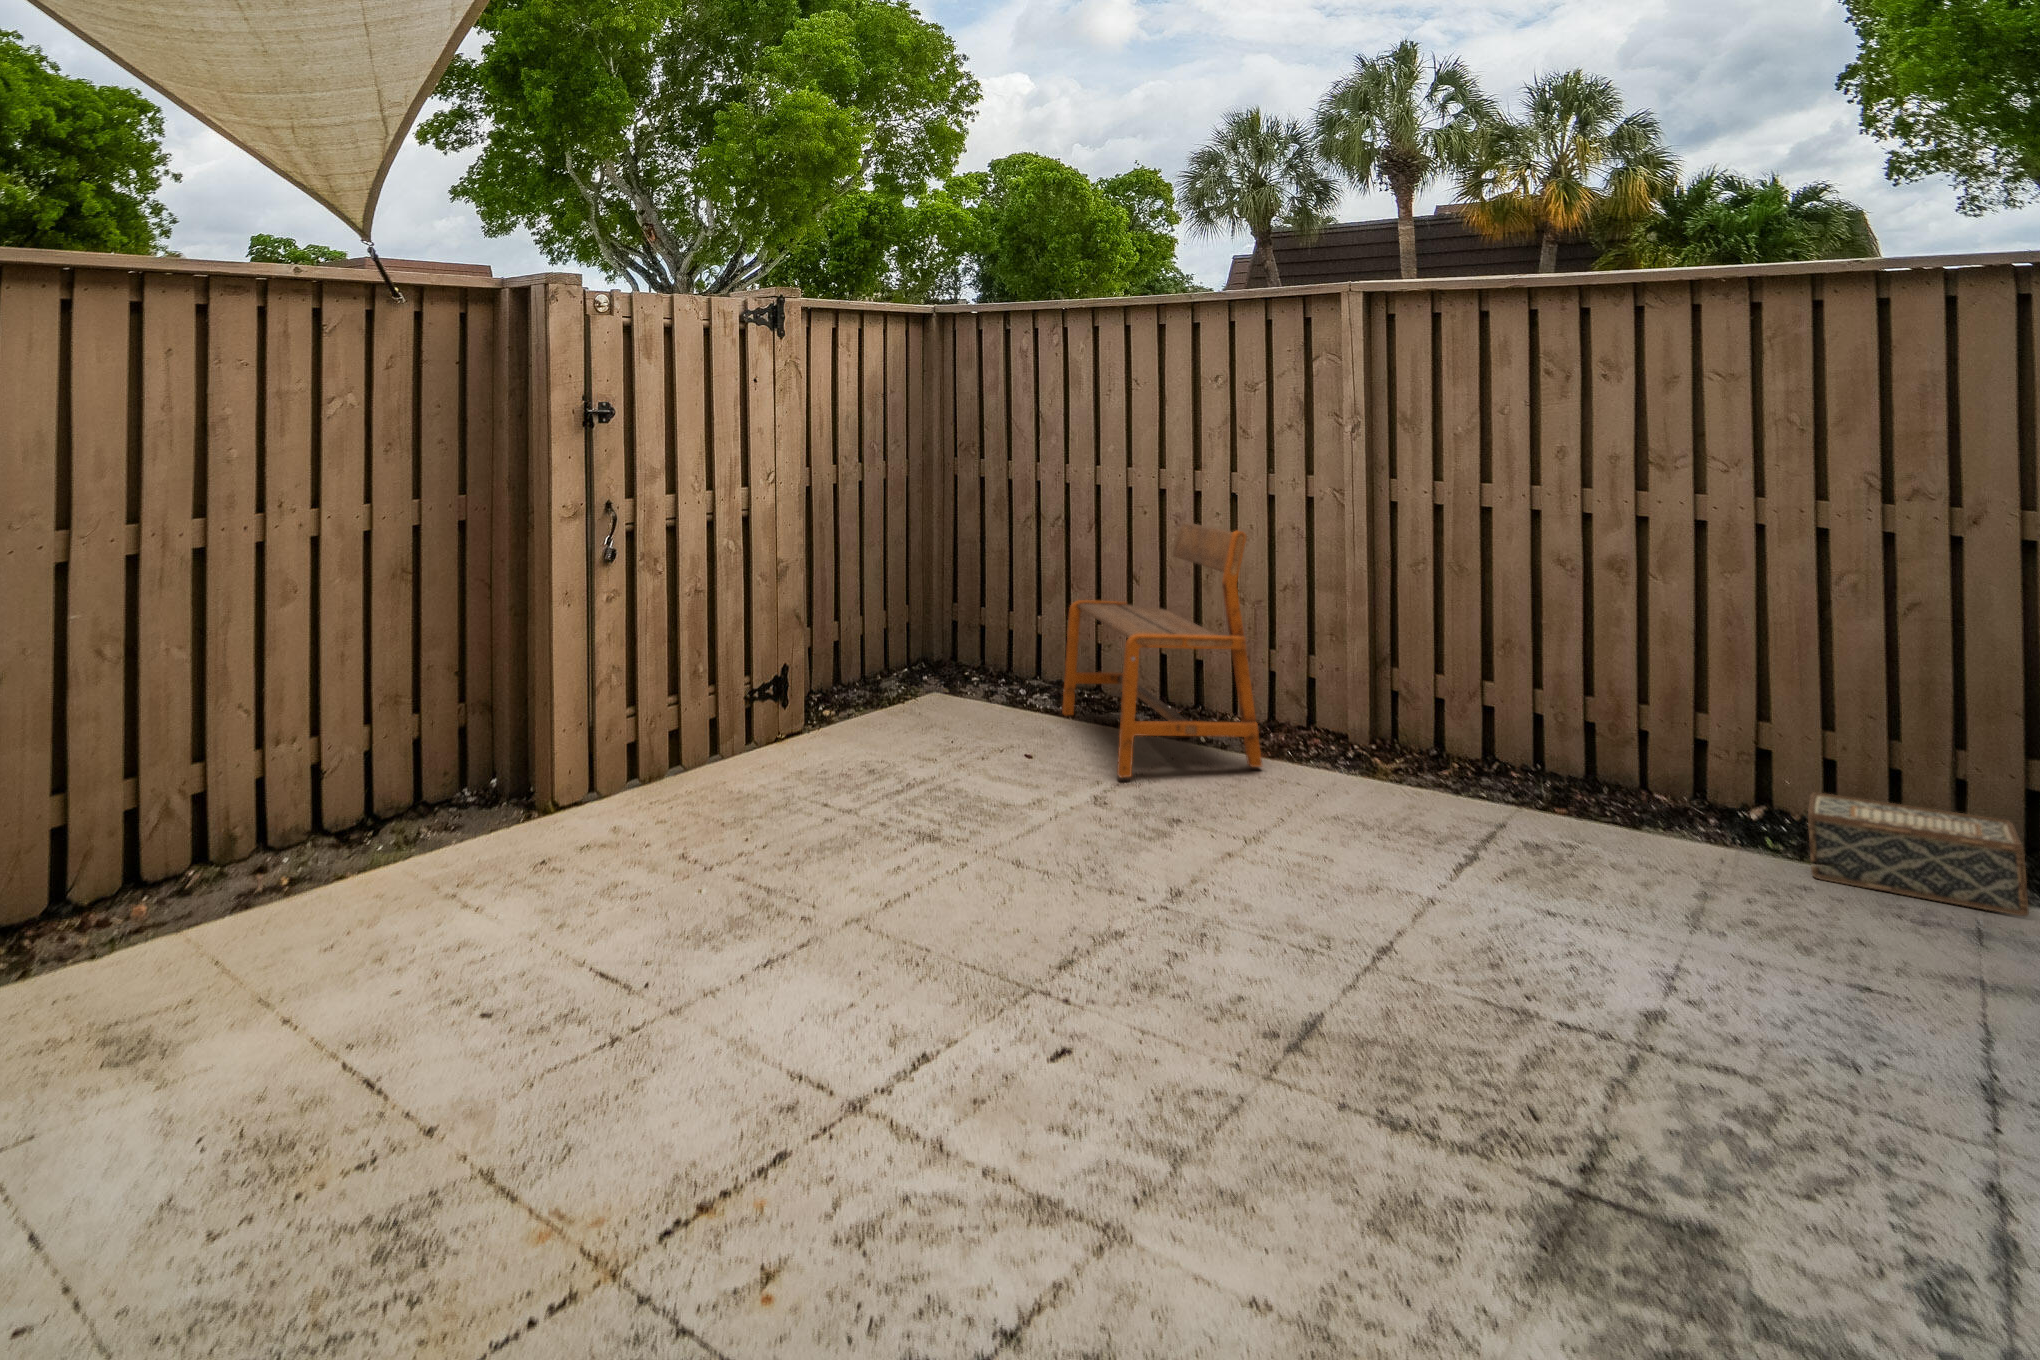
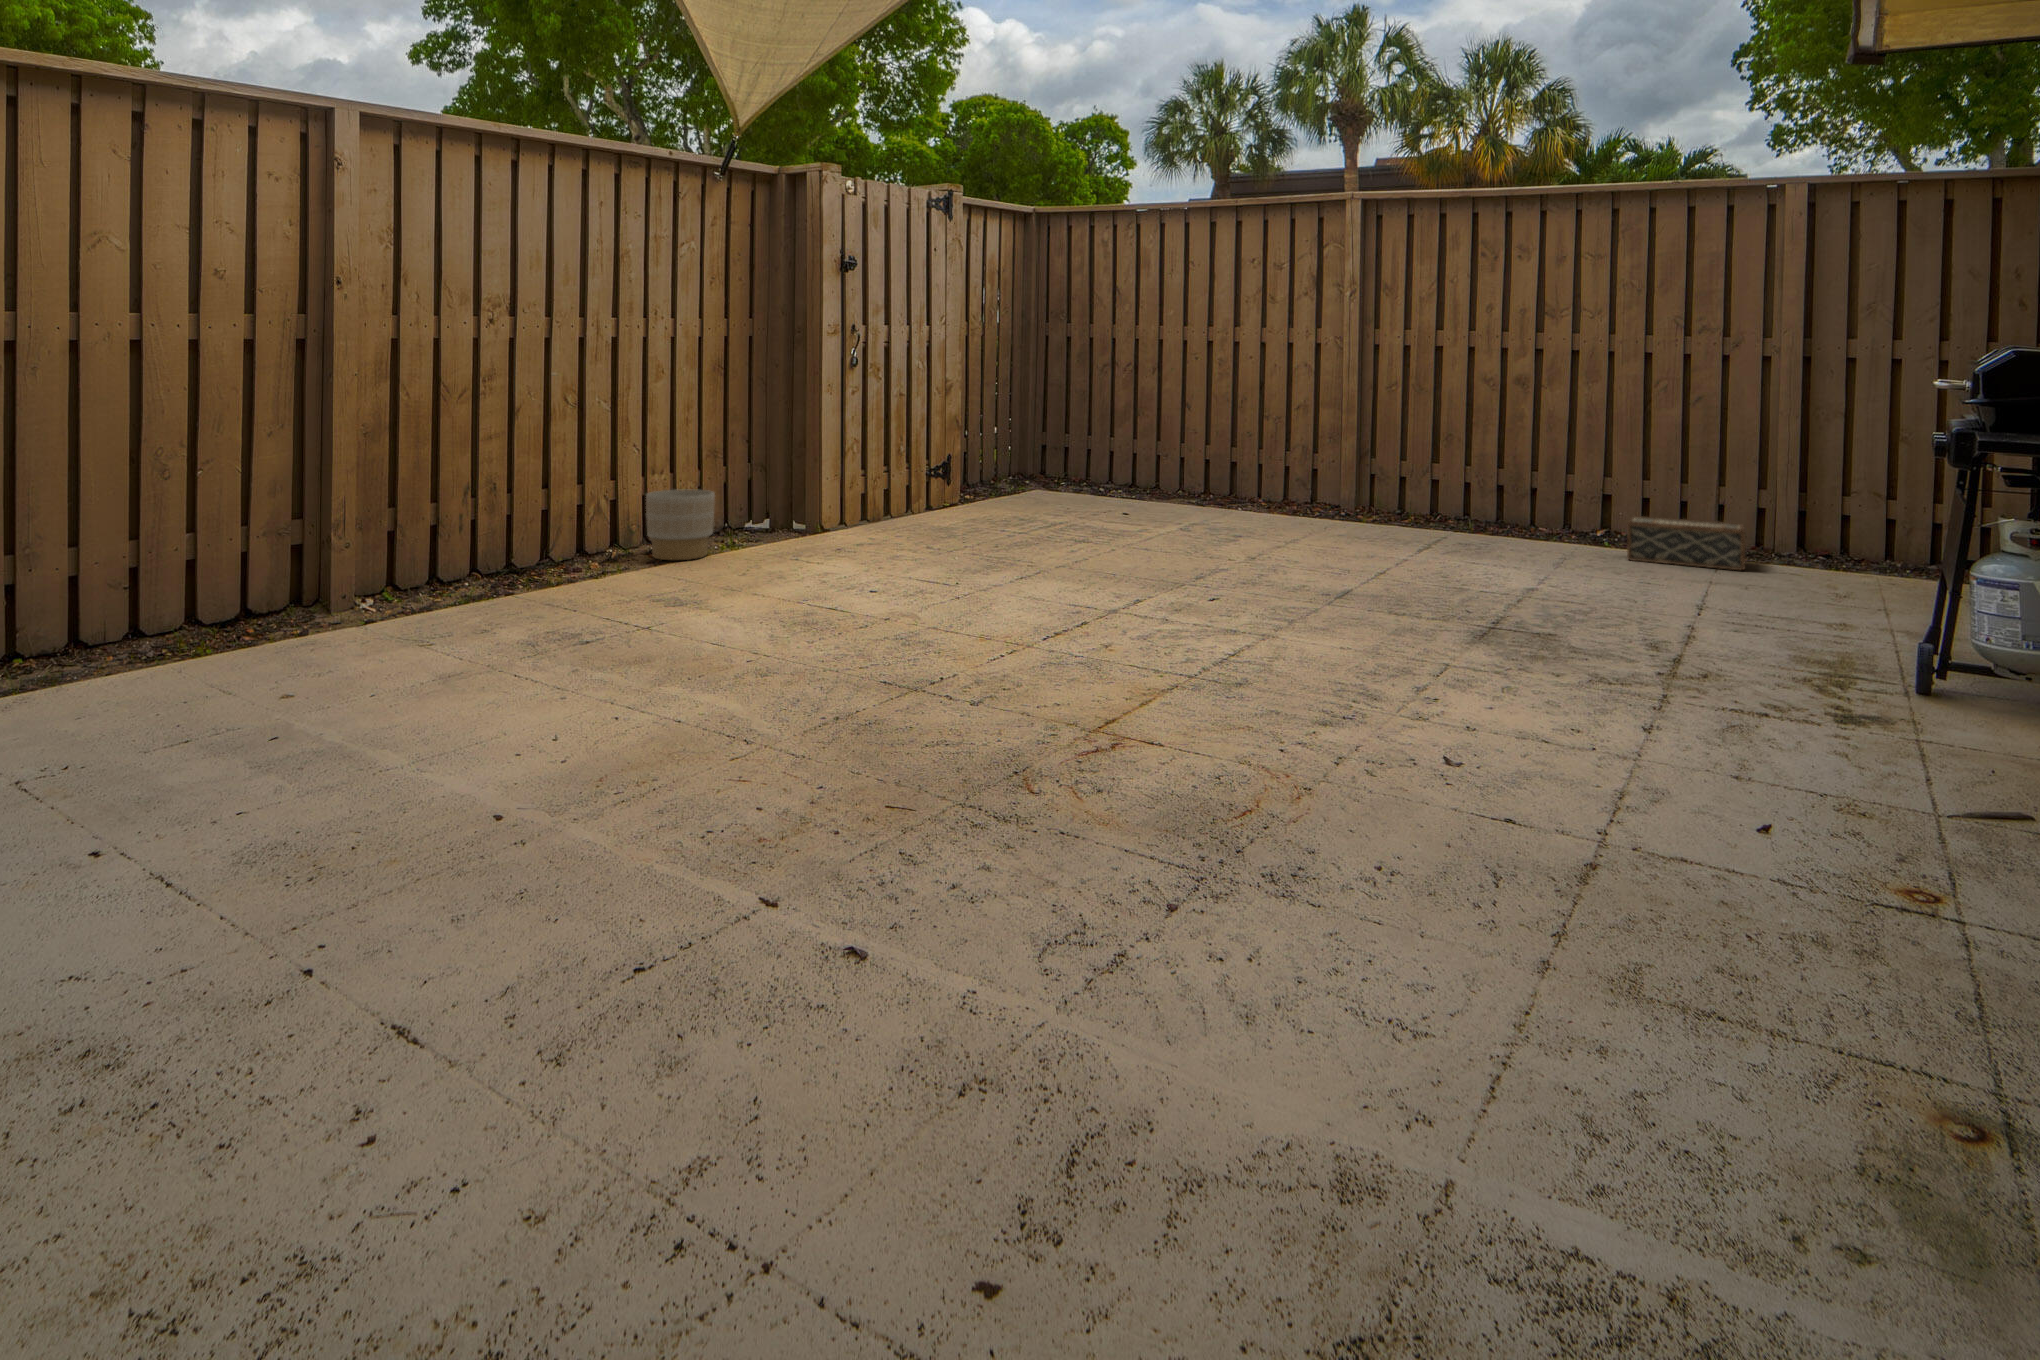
bench: present [1062,522,1262,777] -> none [1136,360,1286,521]
planter: none [238,768,352,895] -> present [646,489,715,560]

